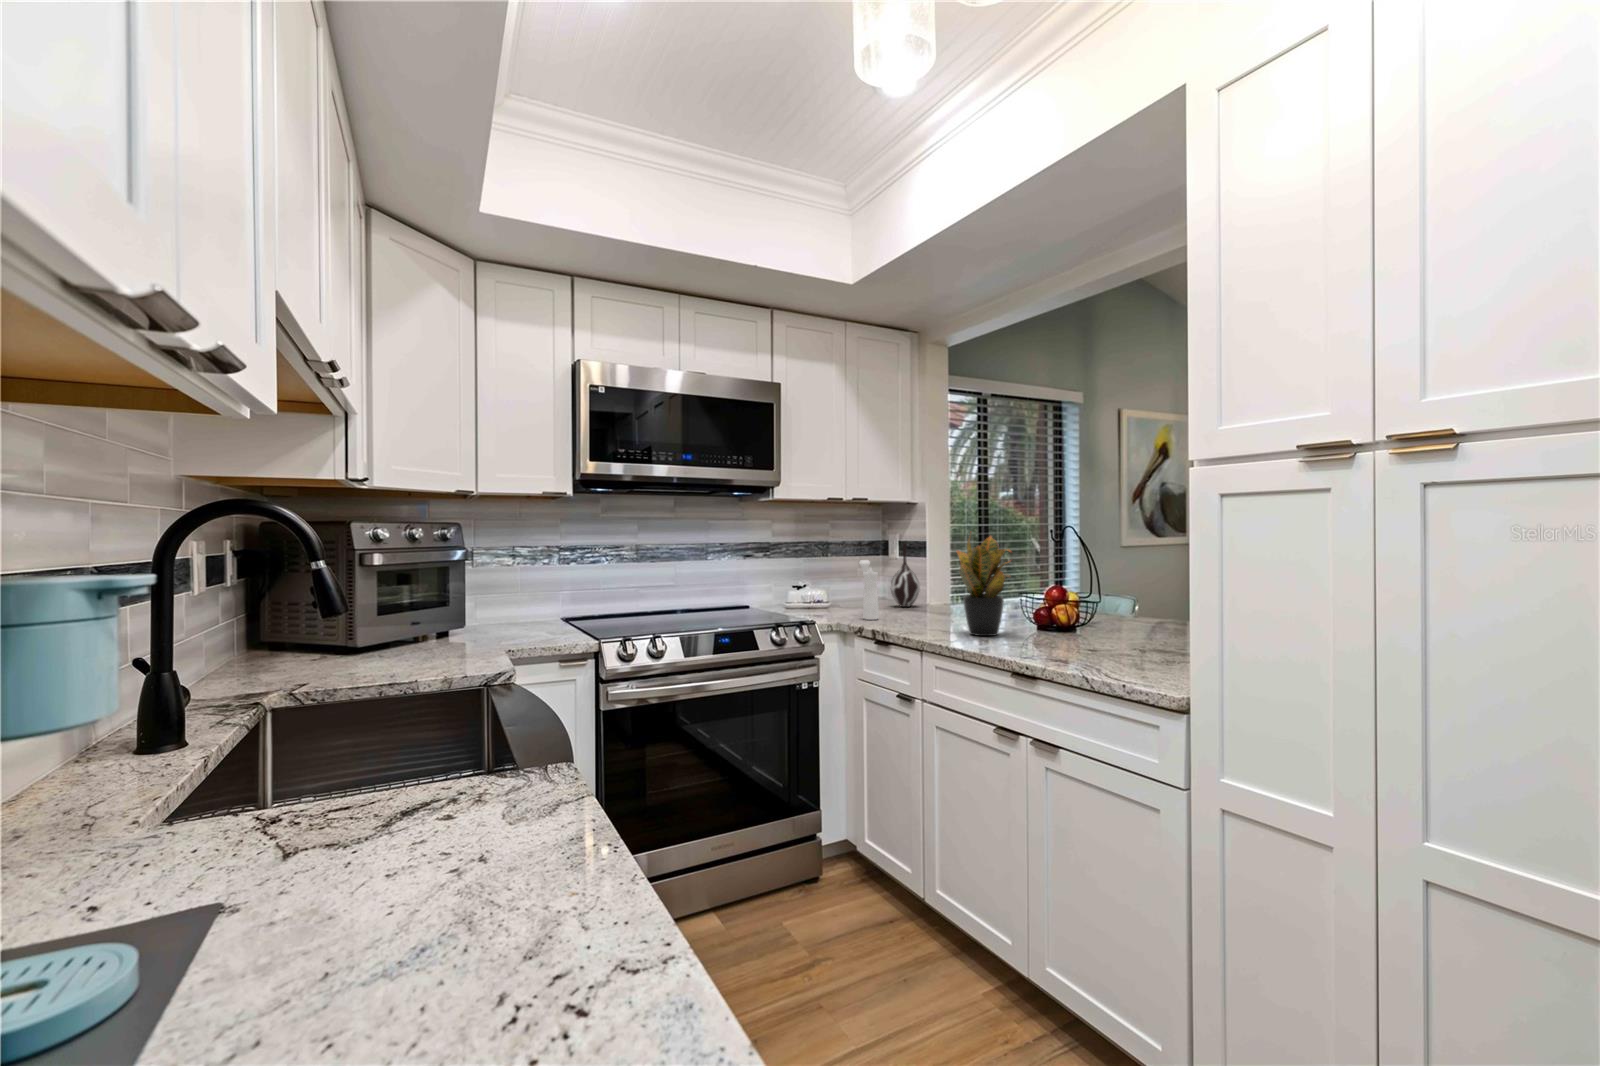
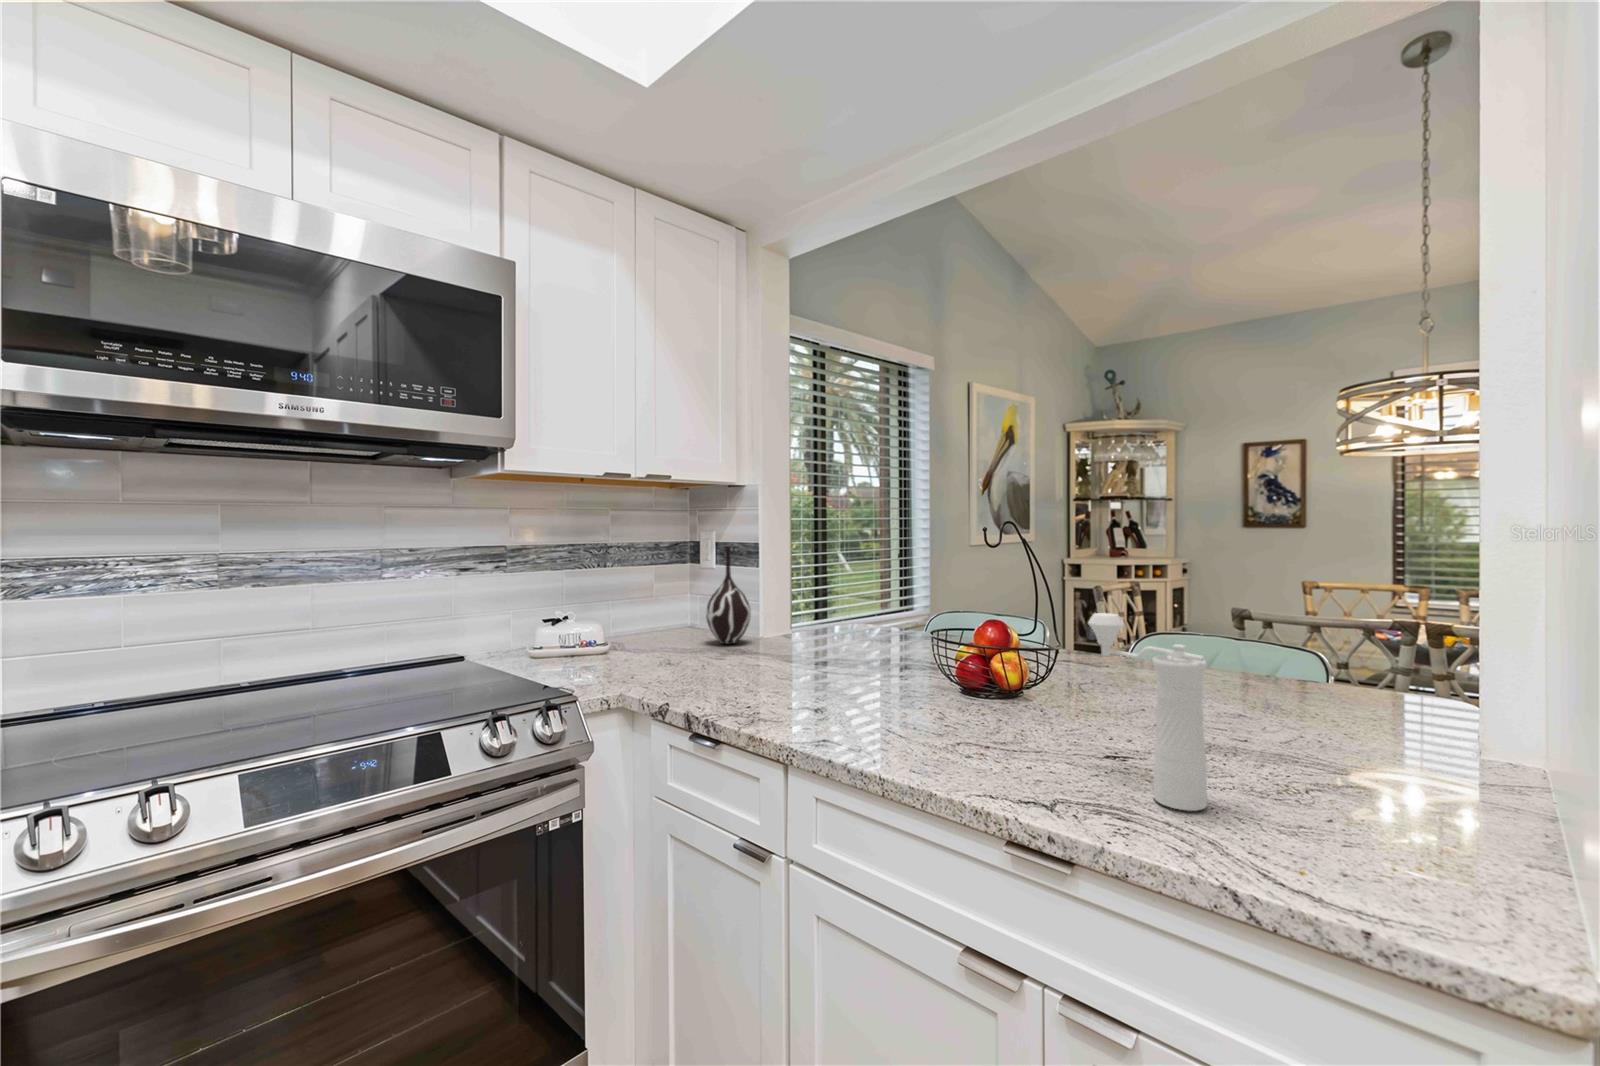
potted plant: present [957,536,1010,636] -> none [823,522,956,727]
pepper mill: present [859,560,879,620] -> present [1088,613,1207,811]

